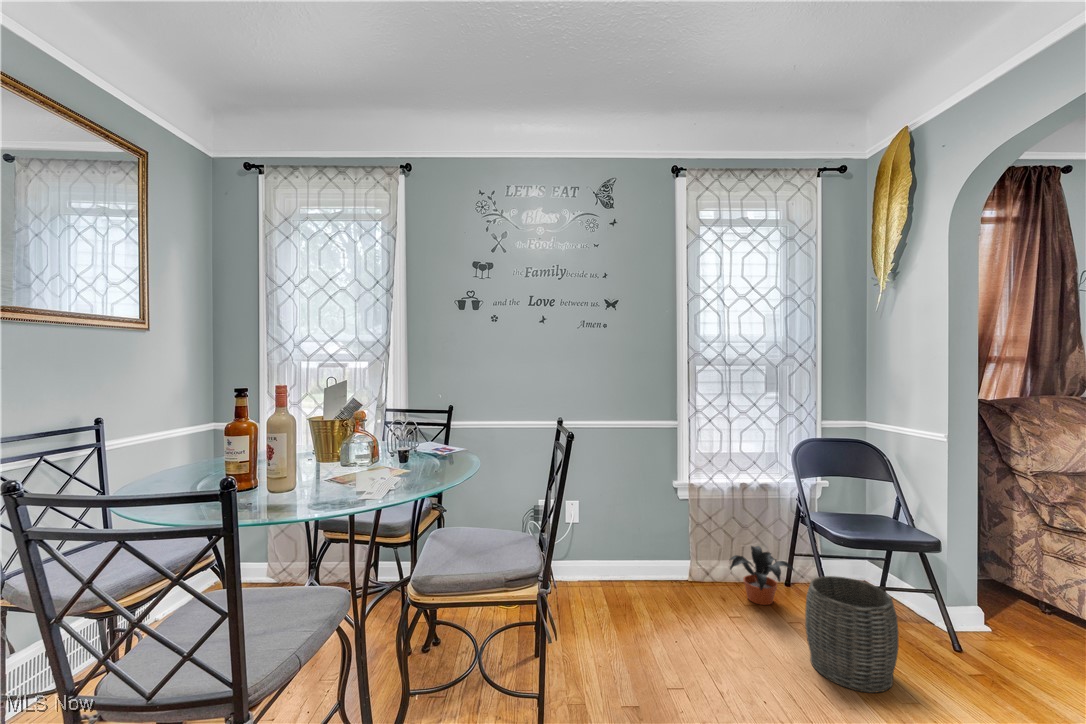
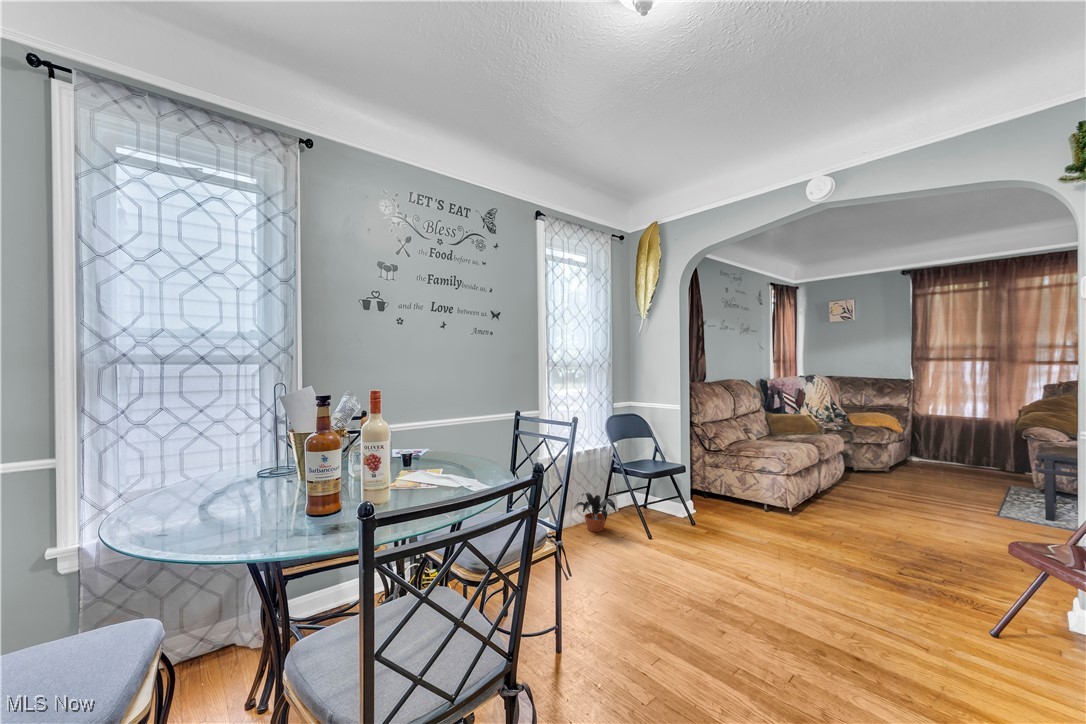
woven basket: present [805,576,898,693] -> none [646,496,696,559]

